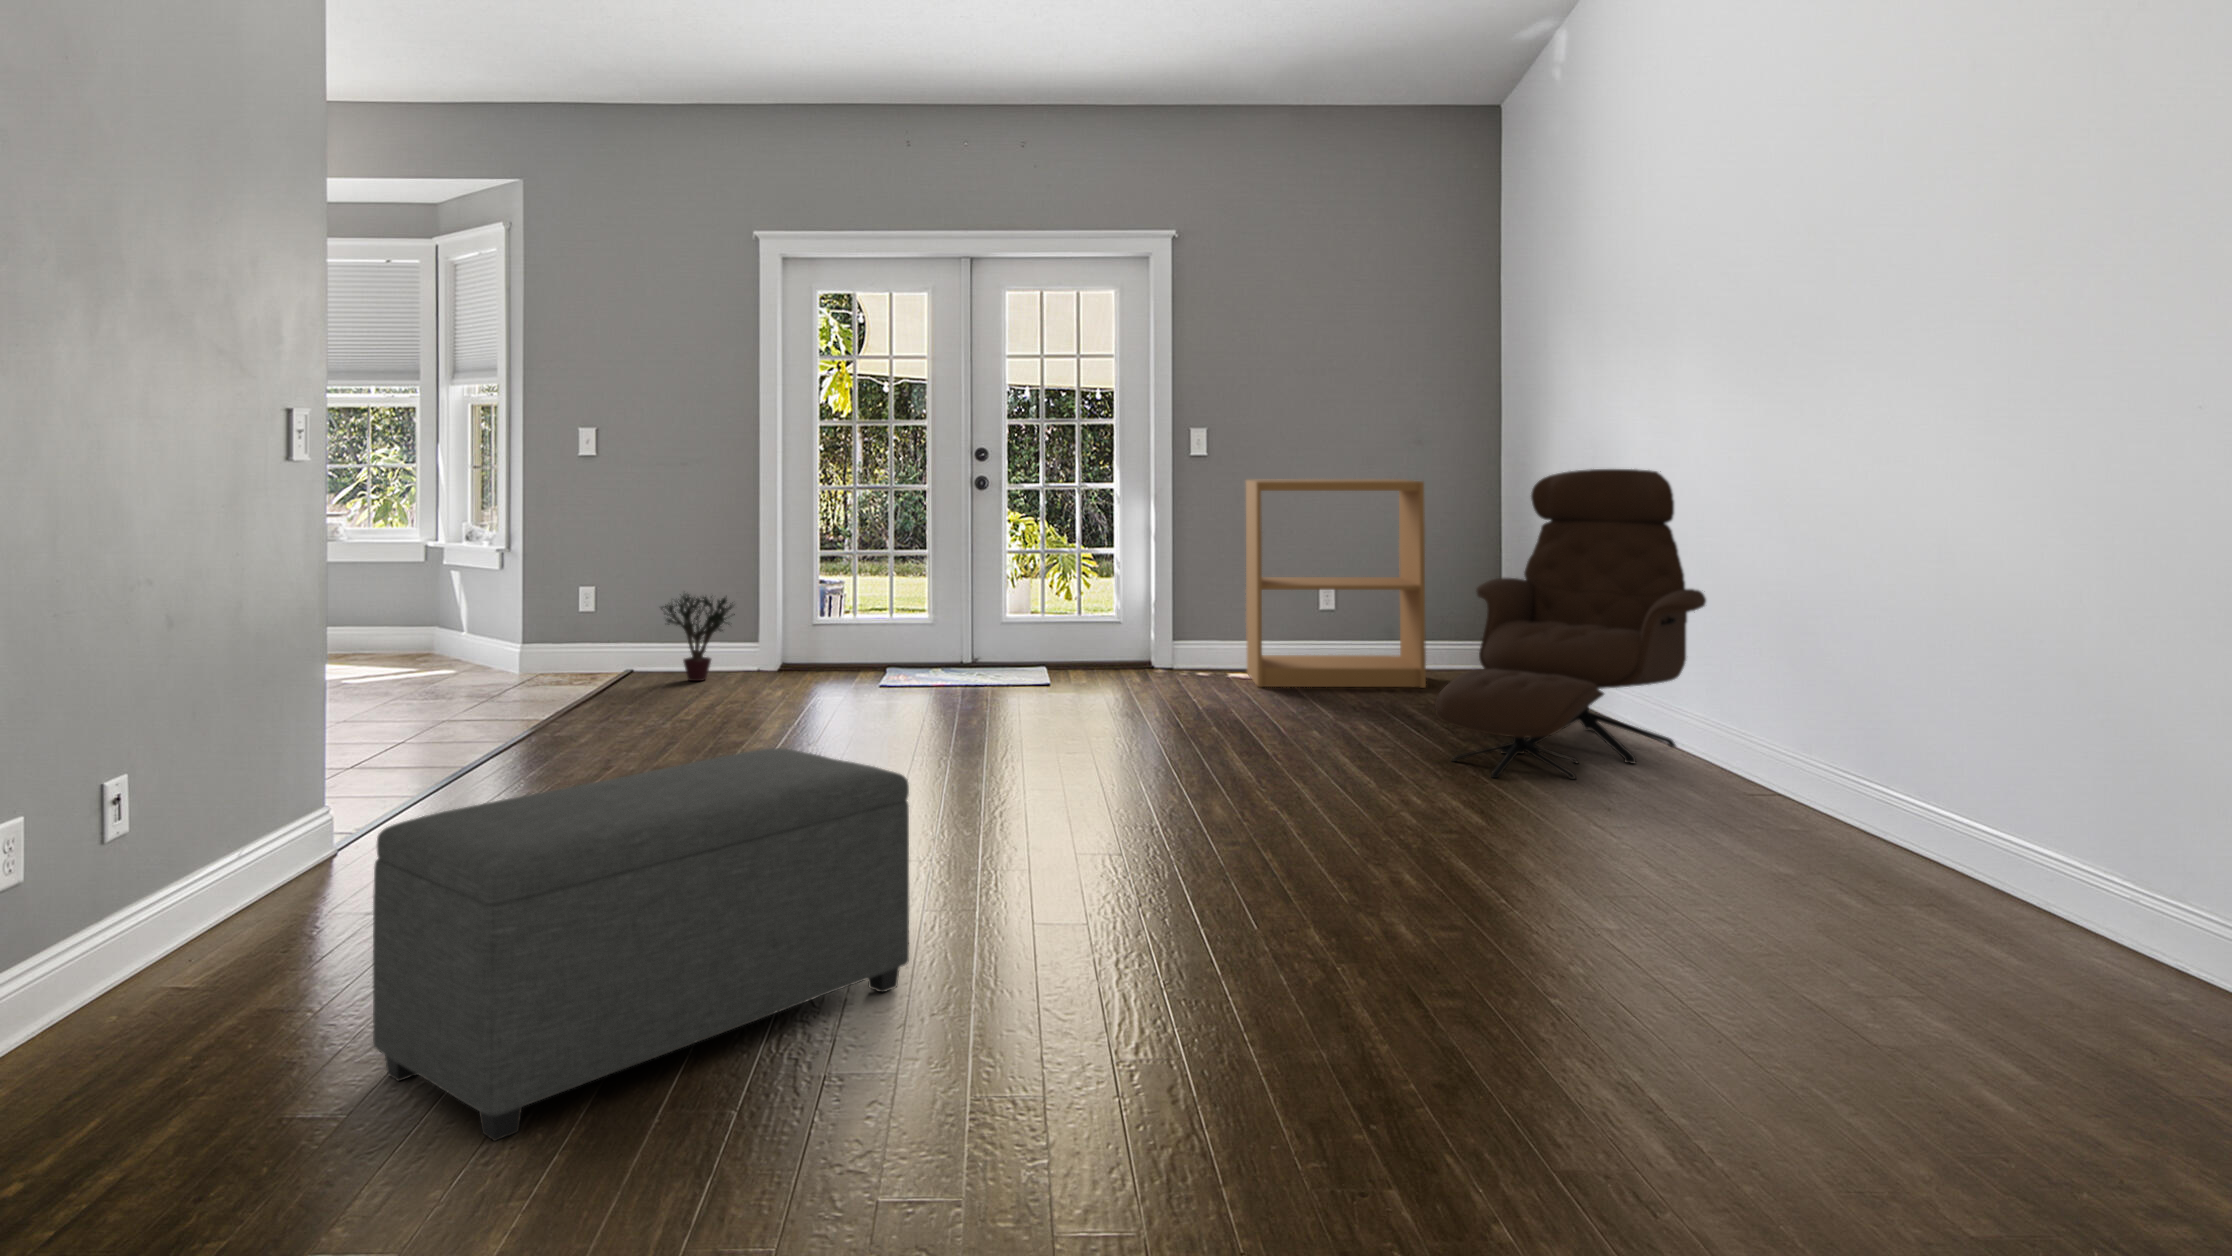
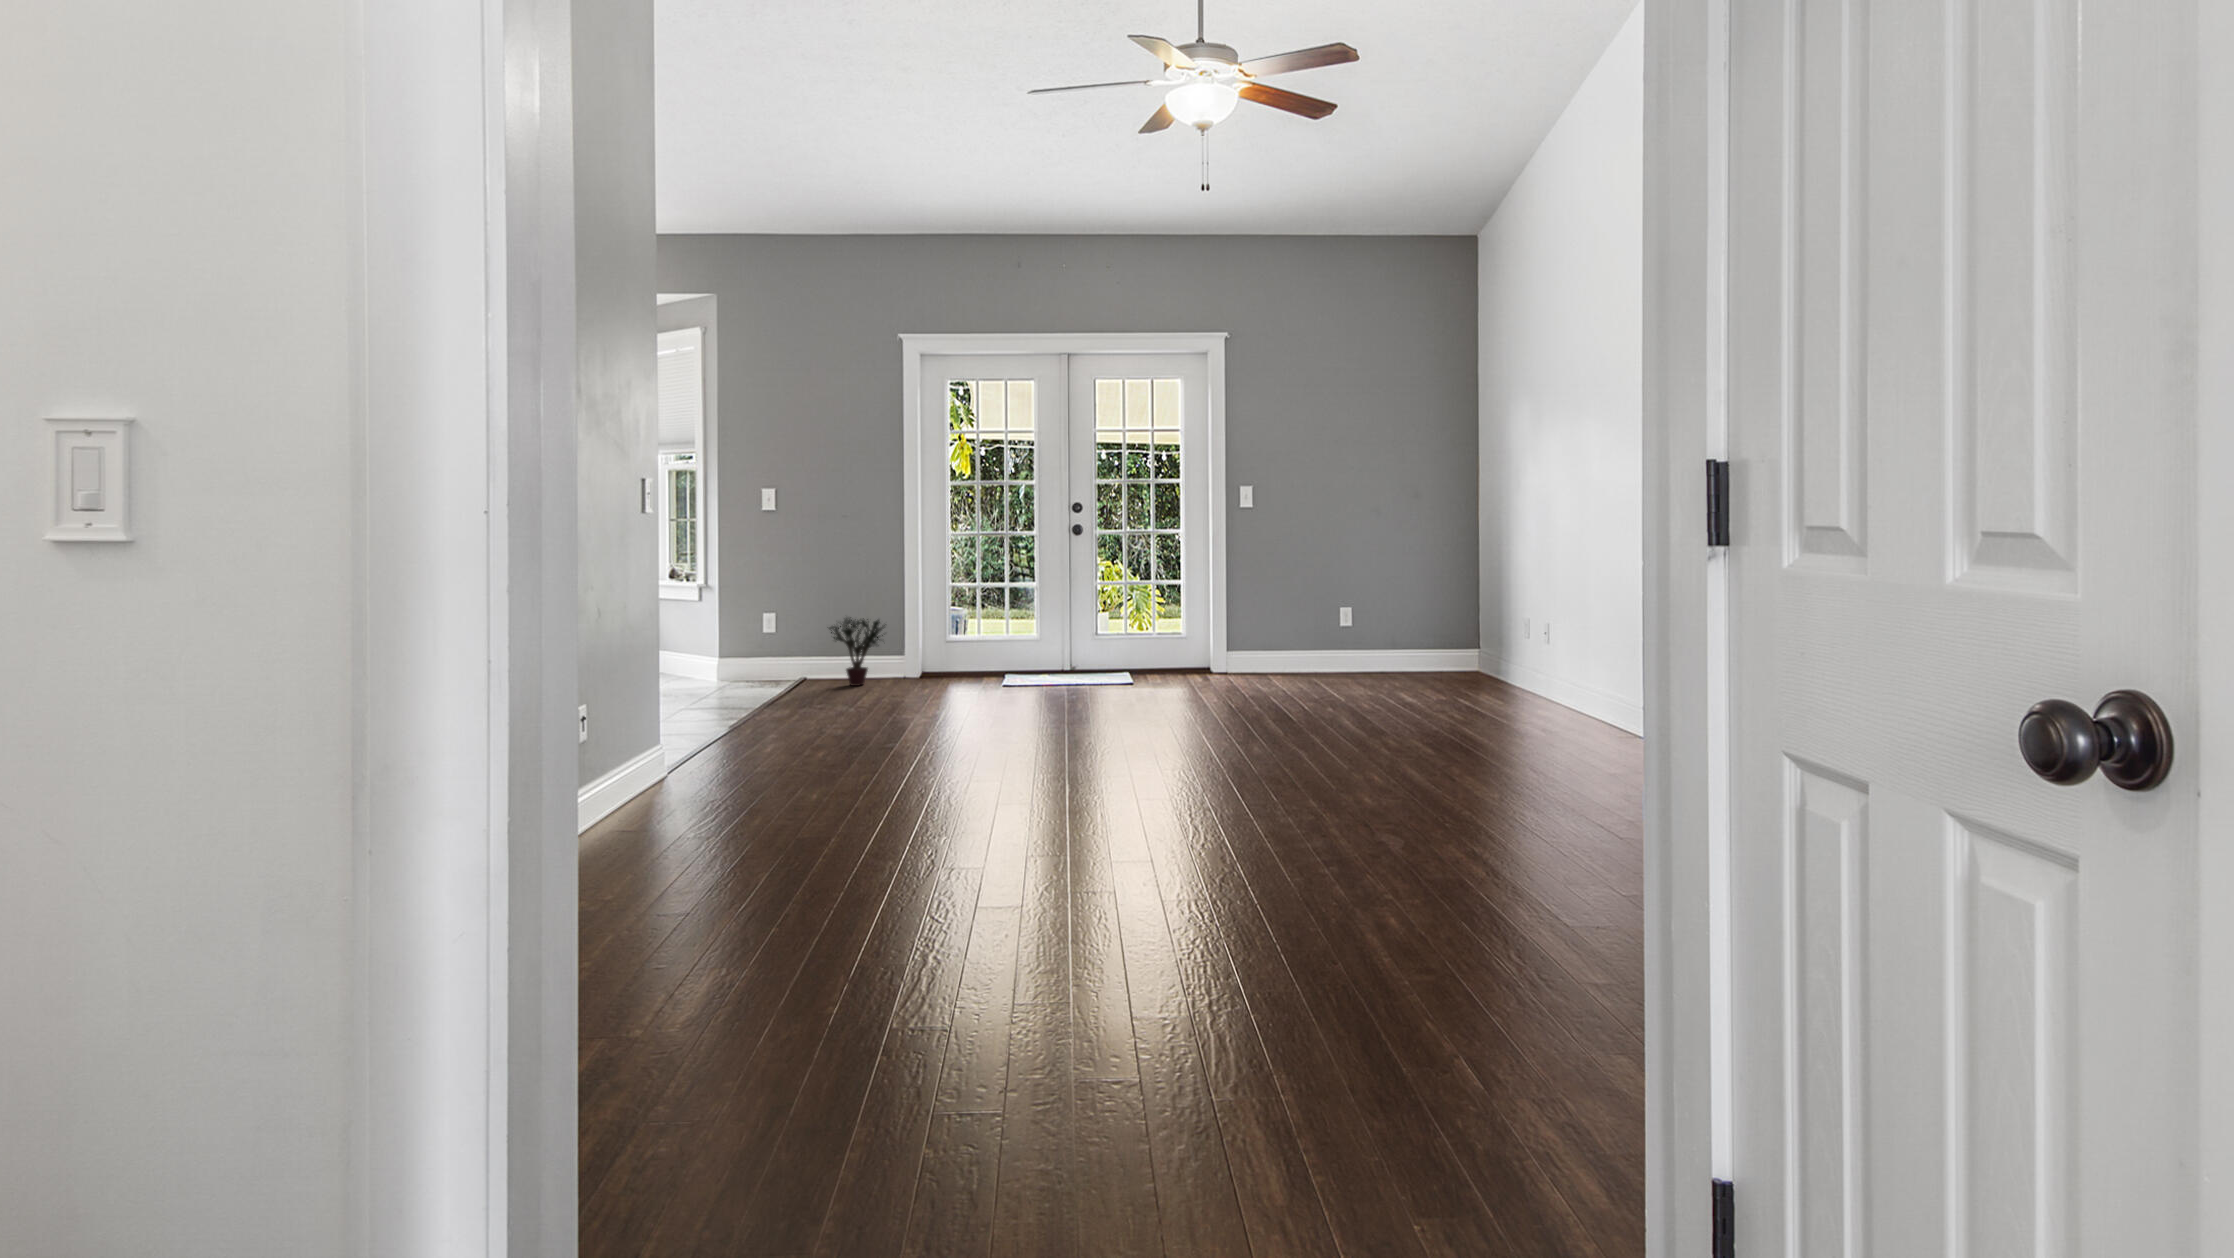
lounge chair: present [1435,469,1706,779] -> none [1419,517,1622,745]
bookshelf: present [1246,479,1426,688] -> none [1285,523,1424,686]
ottoman: present [373,748,909,1141] -> none [729,715,1055,941]

